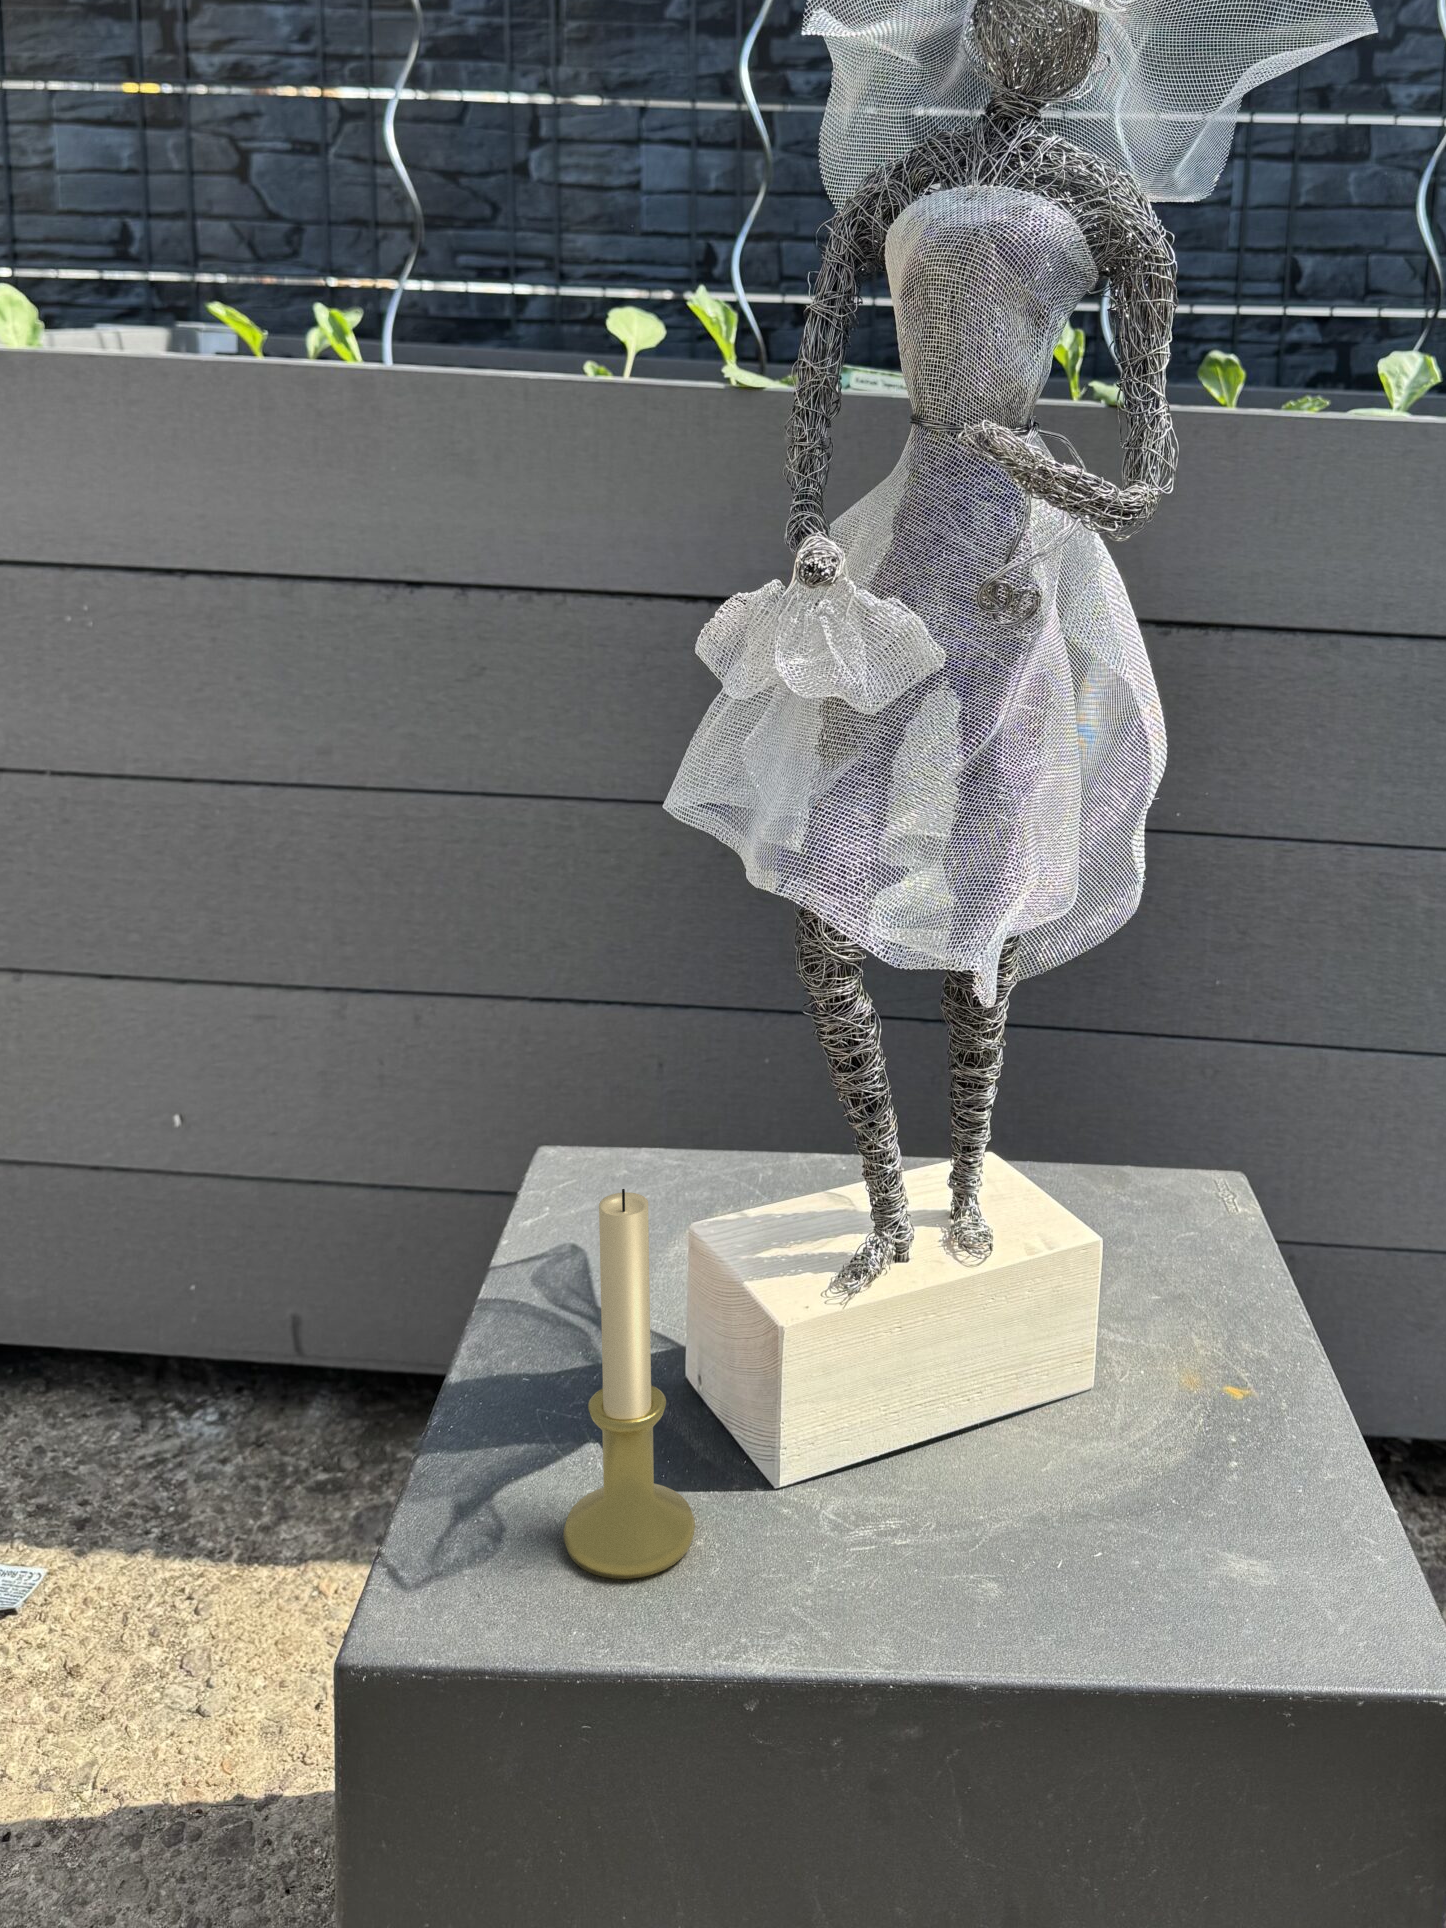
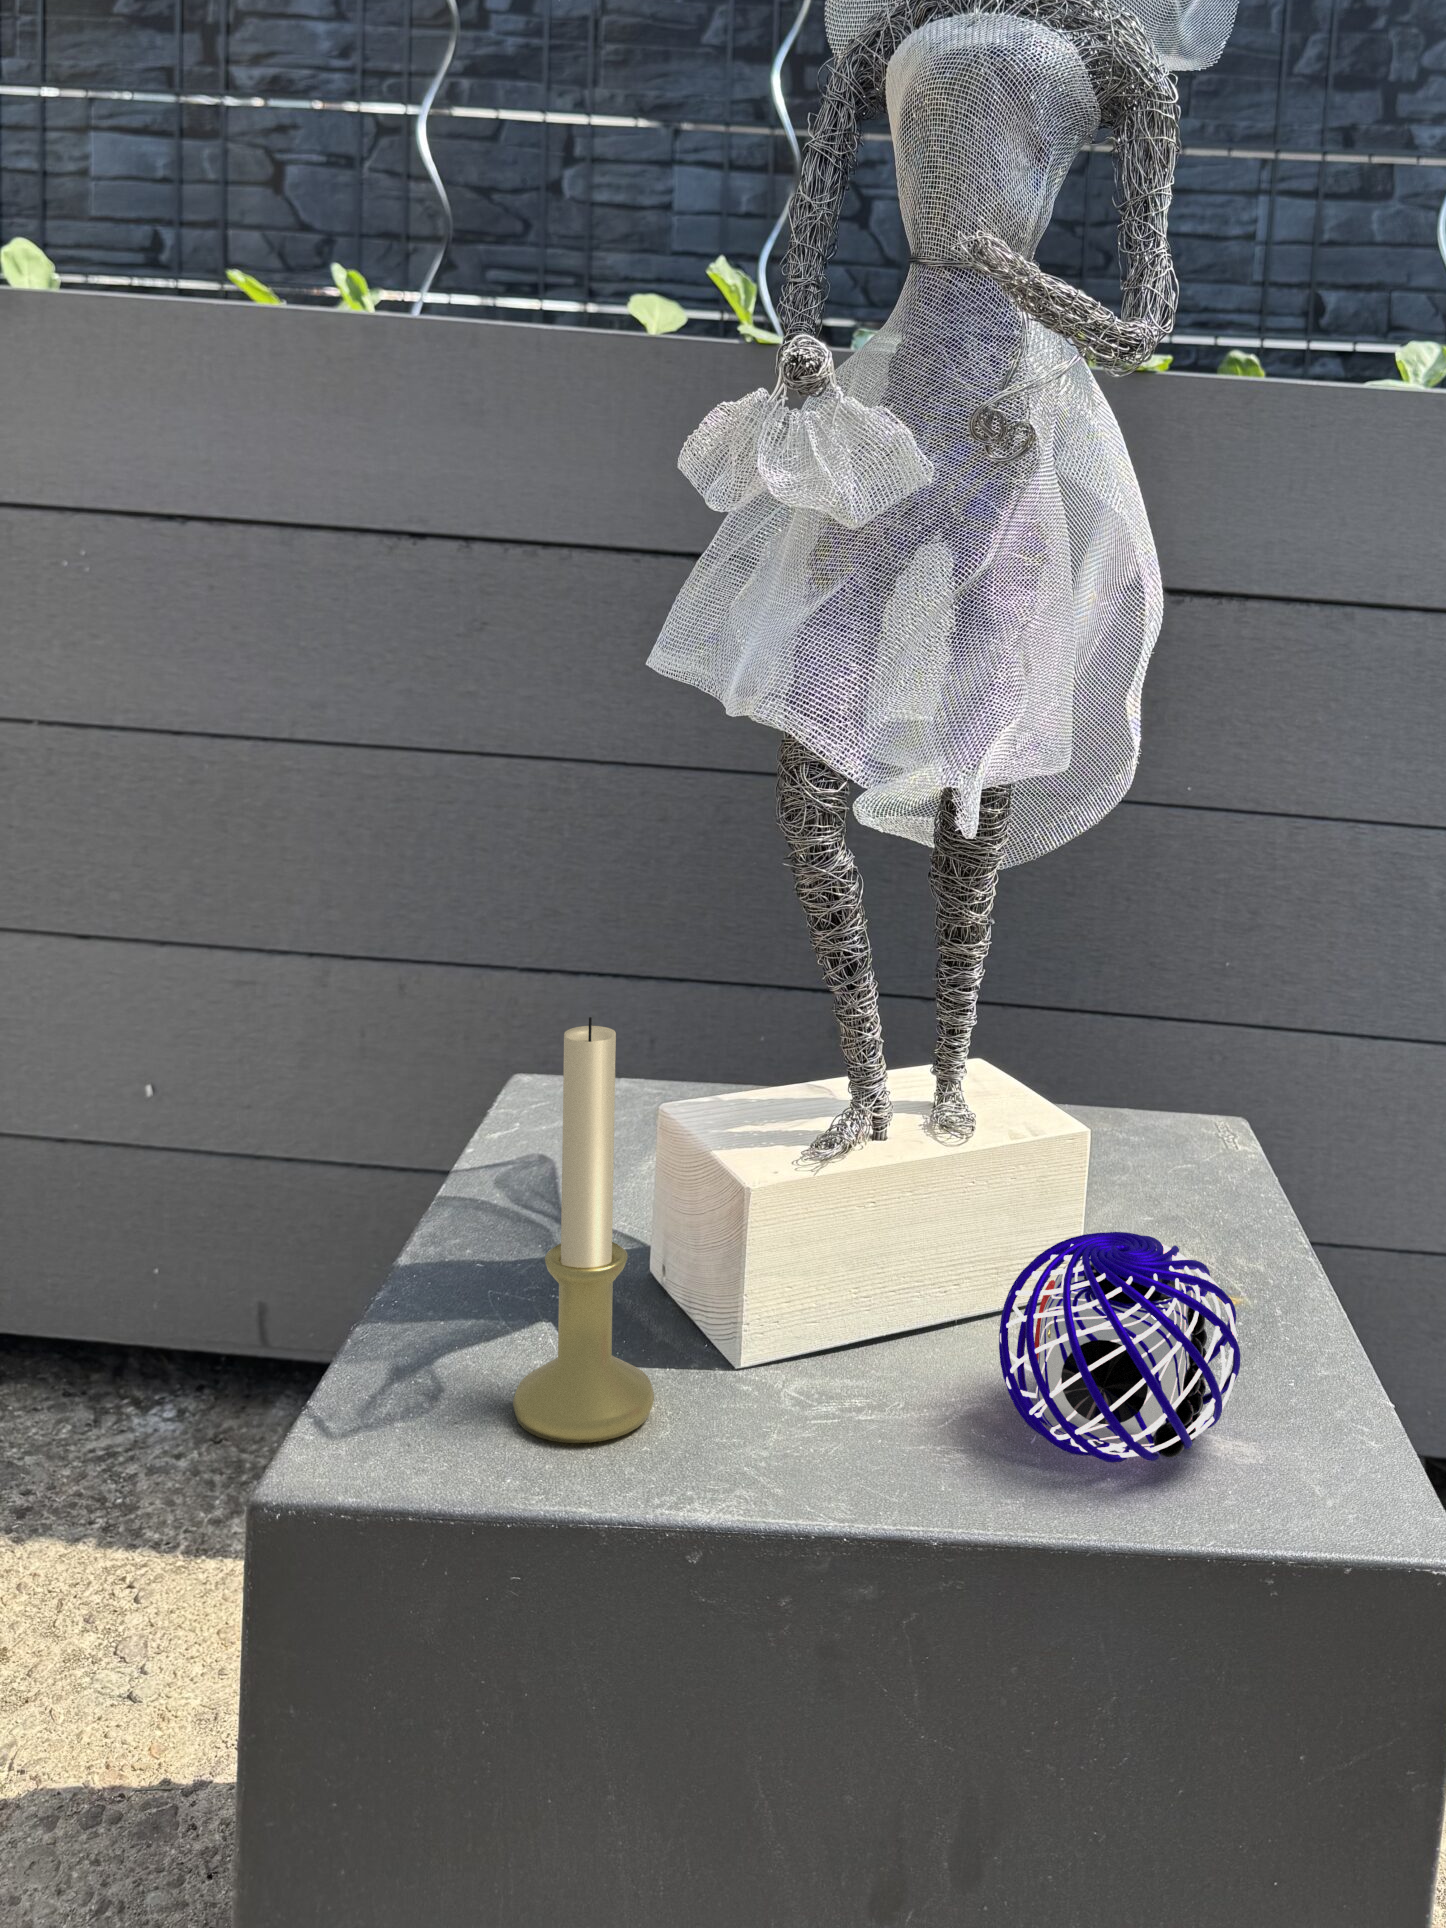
decorative orb: none [1018,1357,1248,1586] -> present [999,1232,1240,1463]

